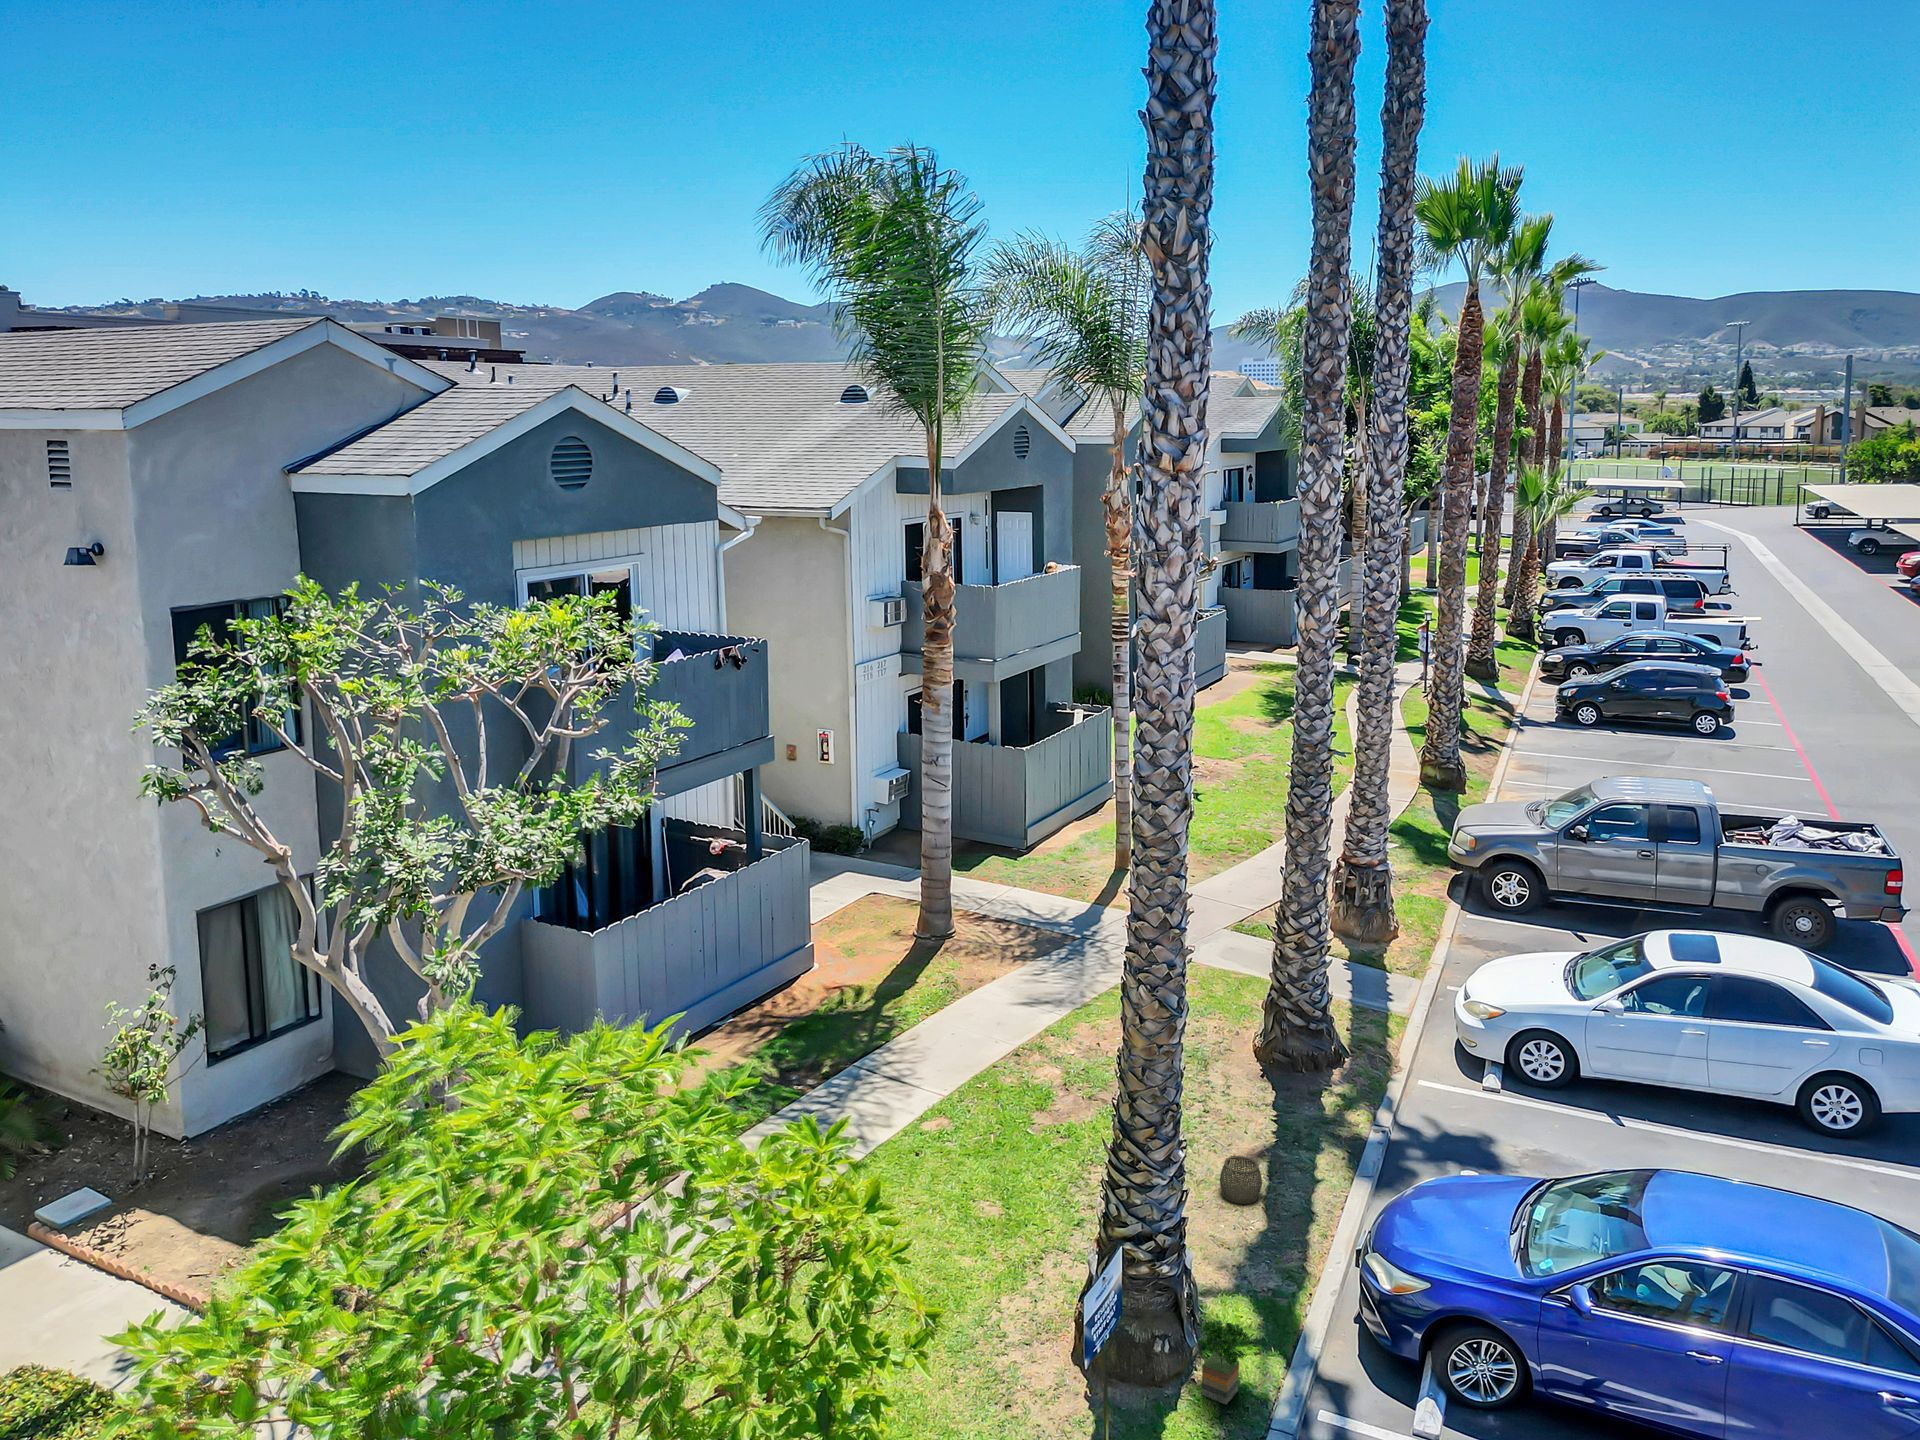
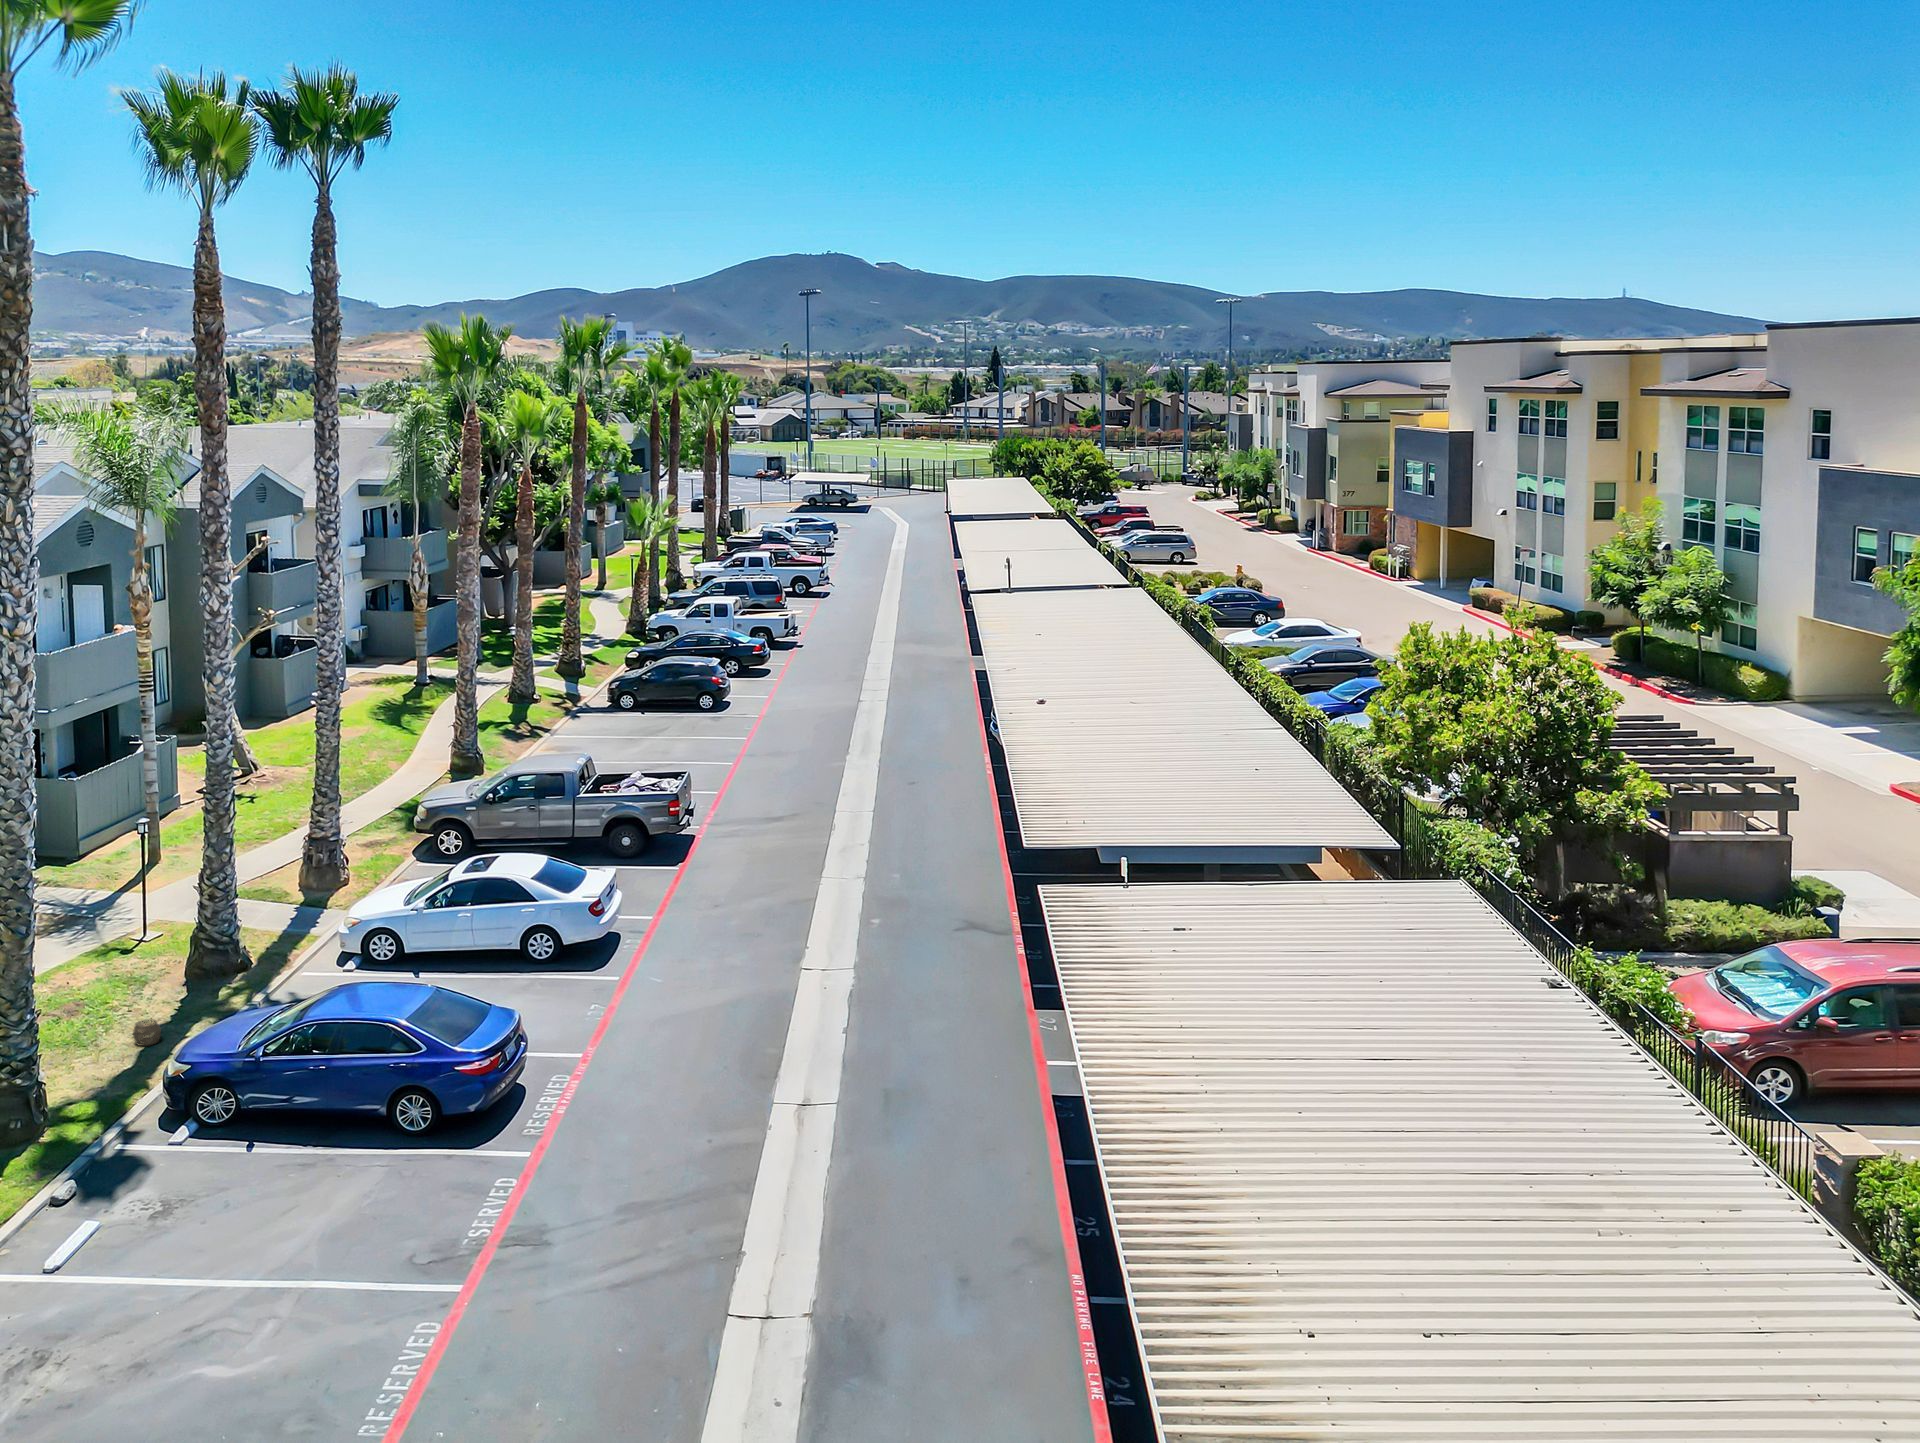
potted tree: present [1201,1320,1249,1405] -> none [68,1087,98,1130]

